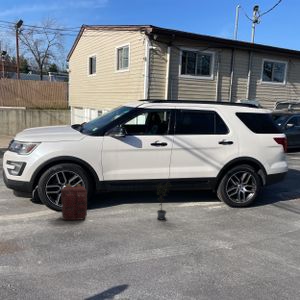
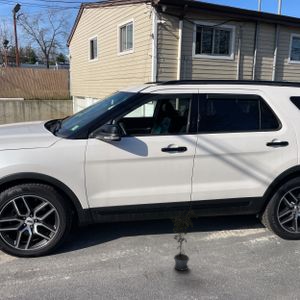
backpack: present [61,184,87,220] -> none [18,216,61,277]

